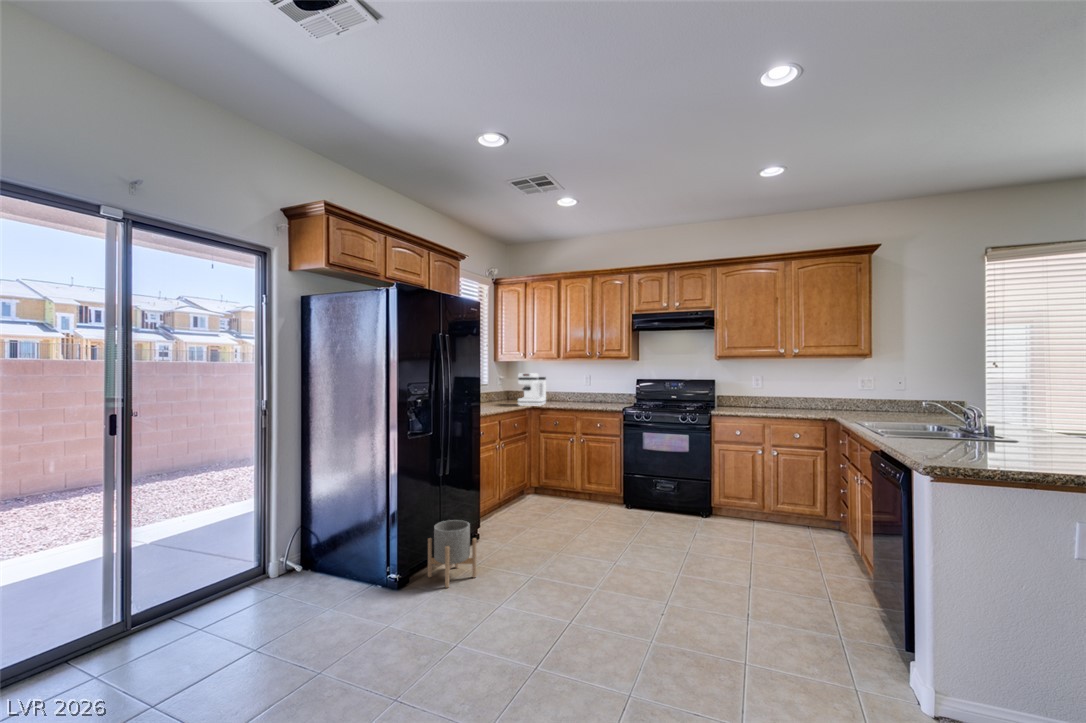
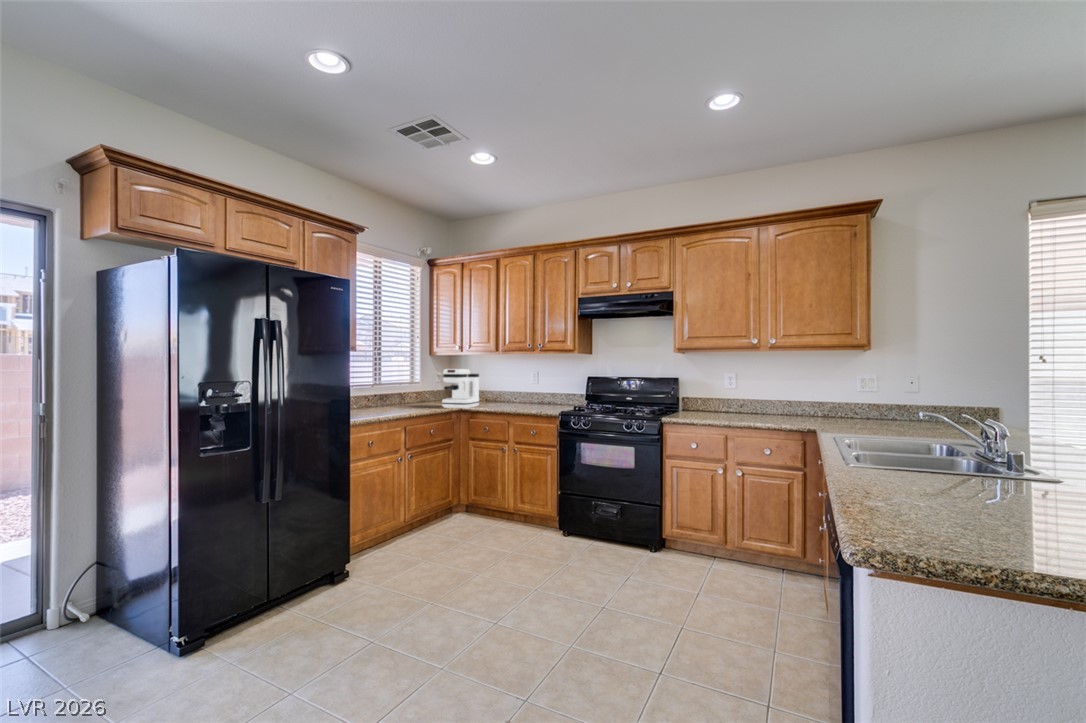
planter: present [428,520,476,588] -> none [246,558,307,652]

